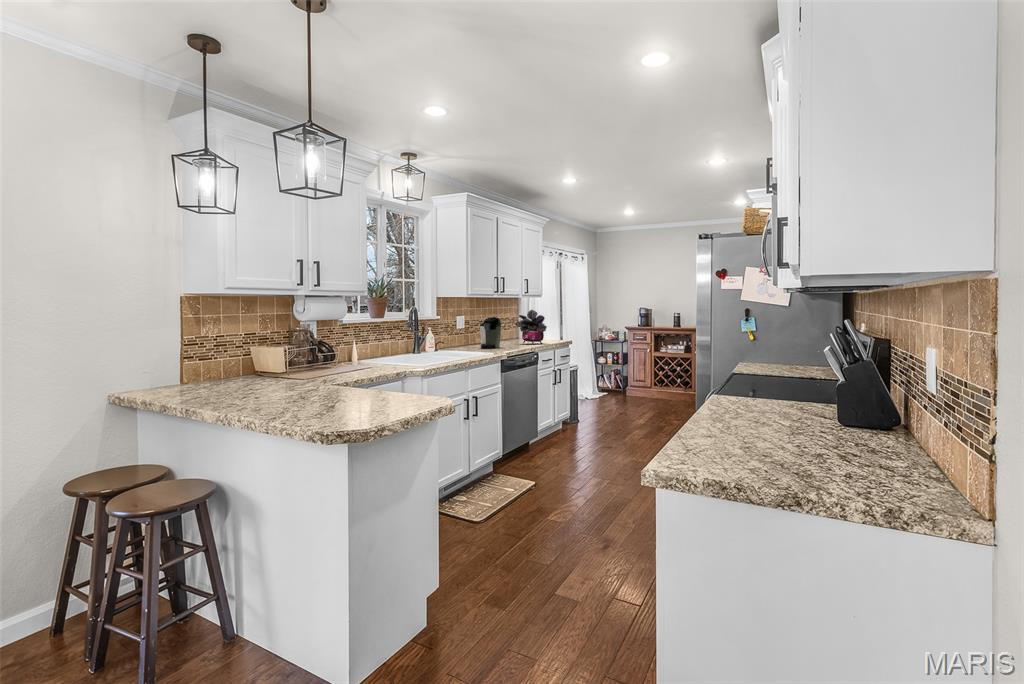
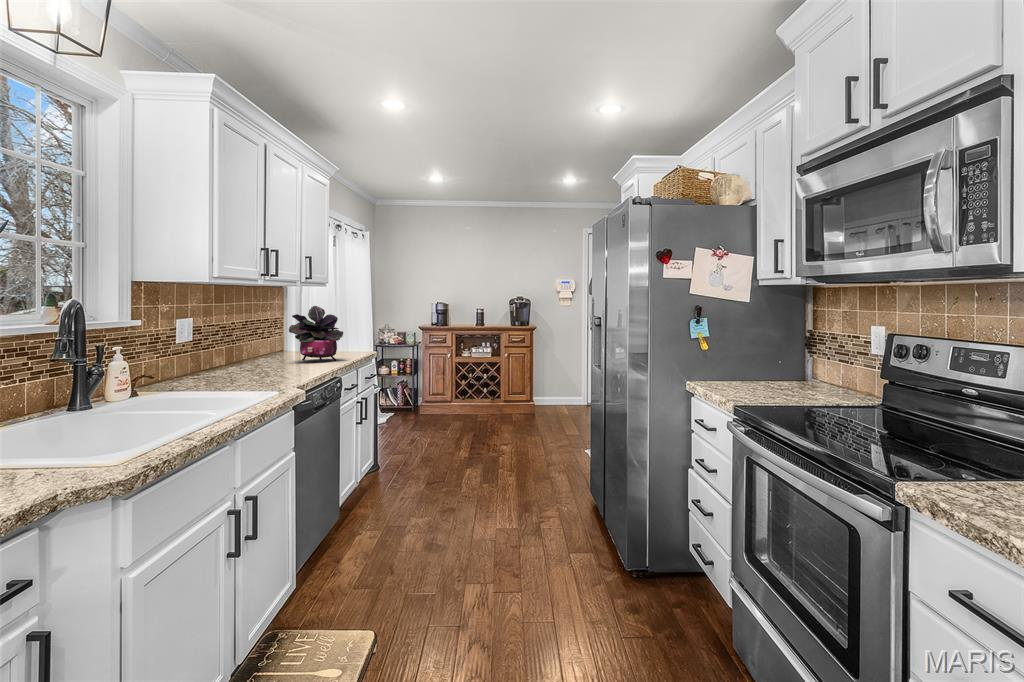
coffee maker: present [480,317,501,349] -> none [225,319,271,378]

